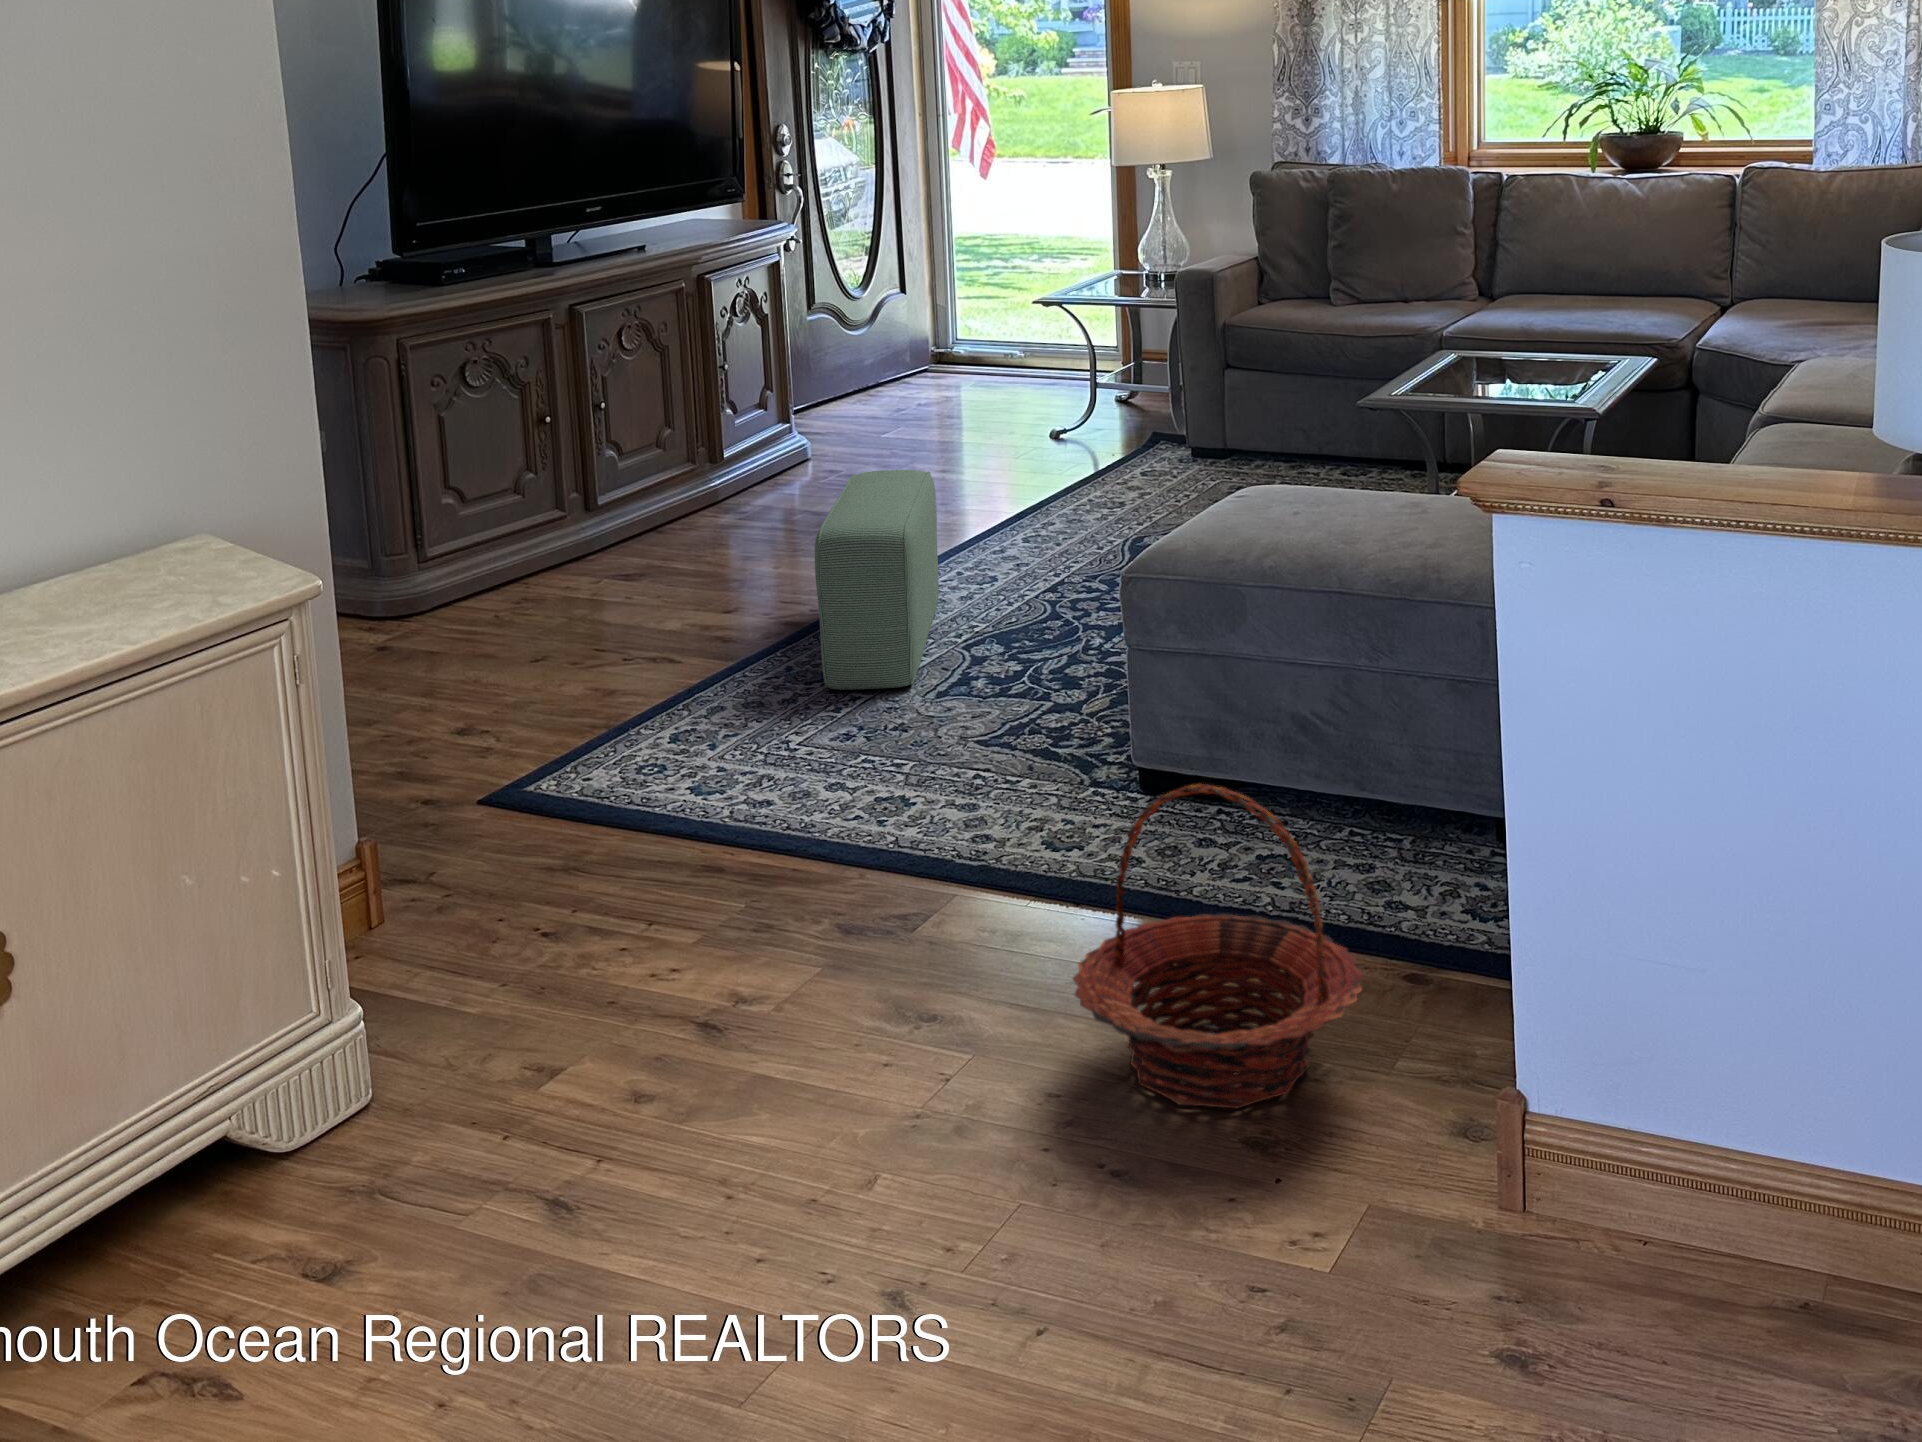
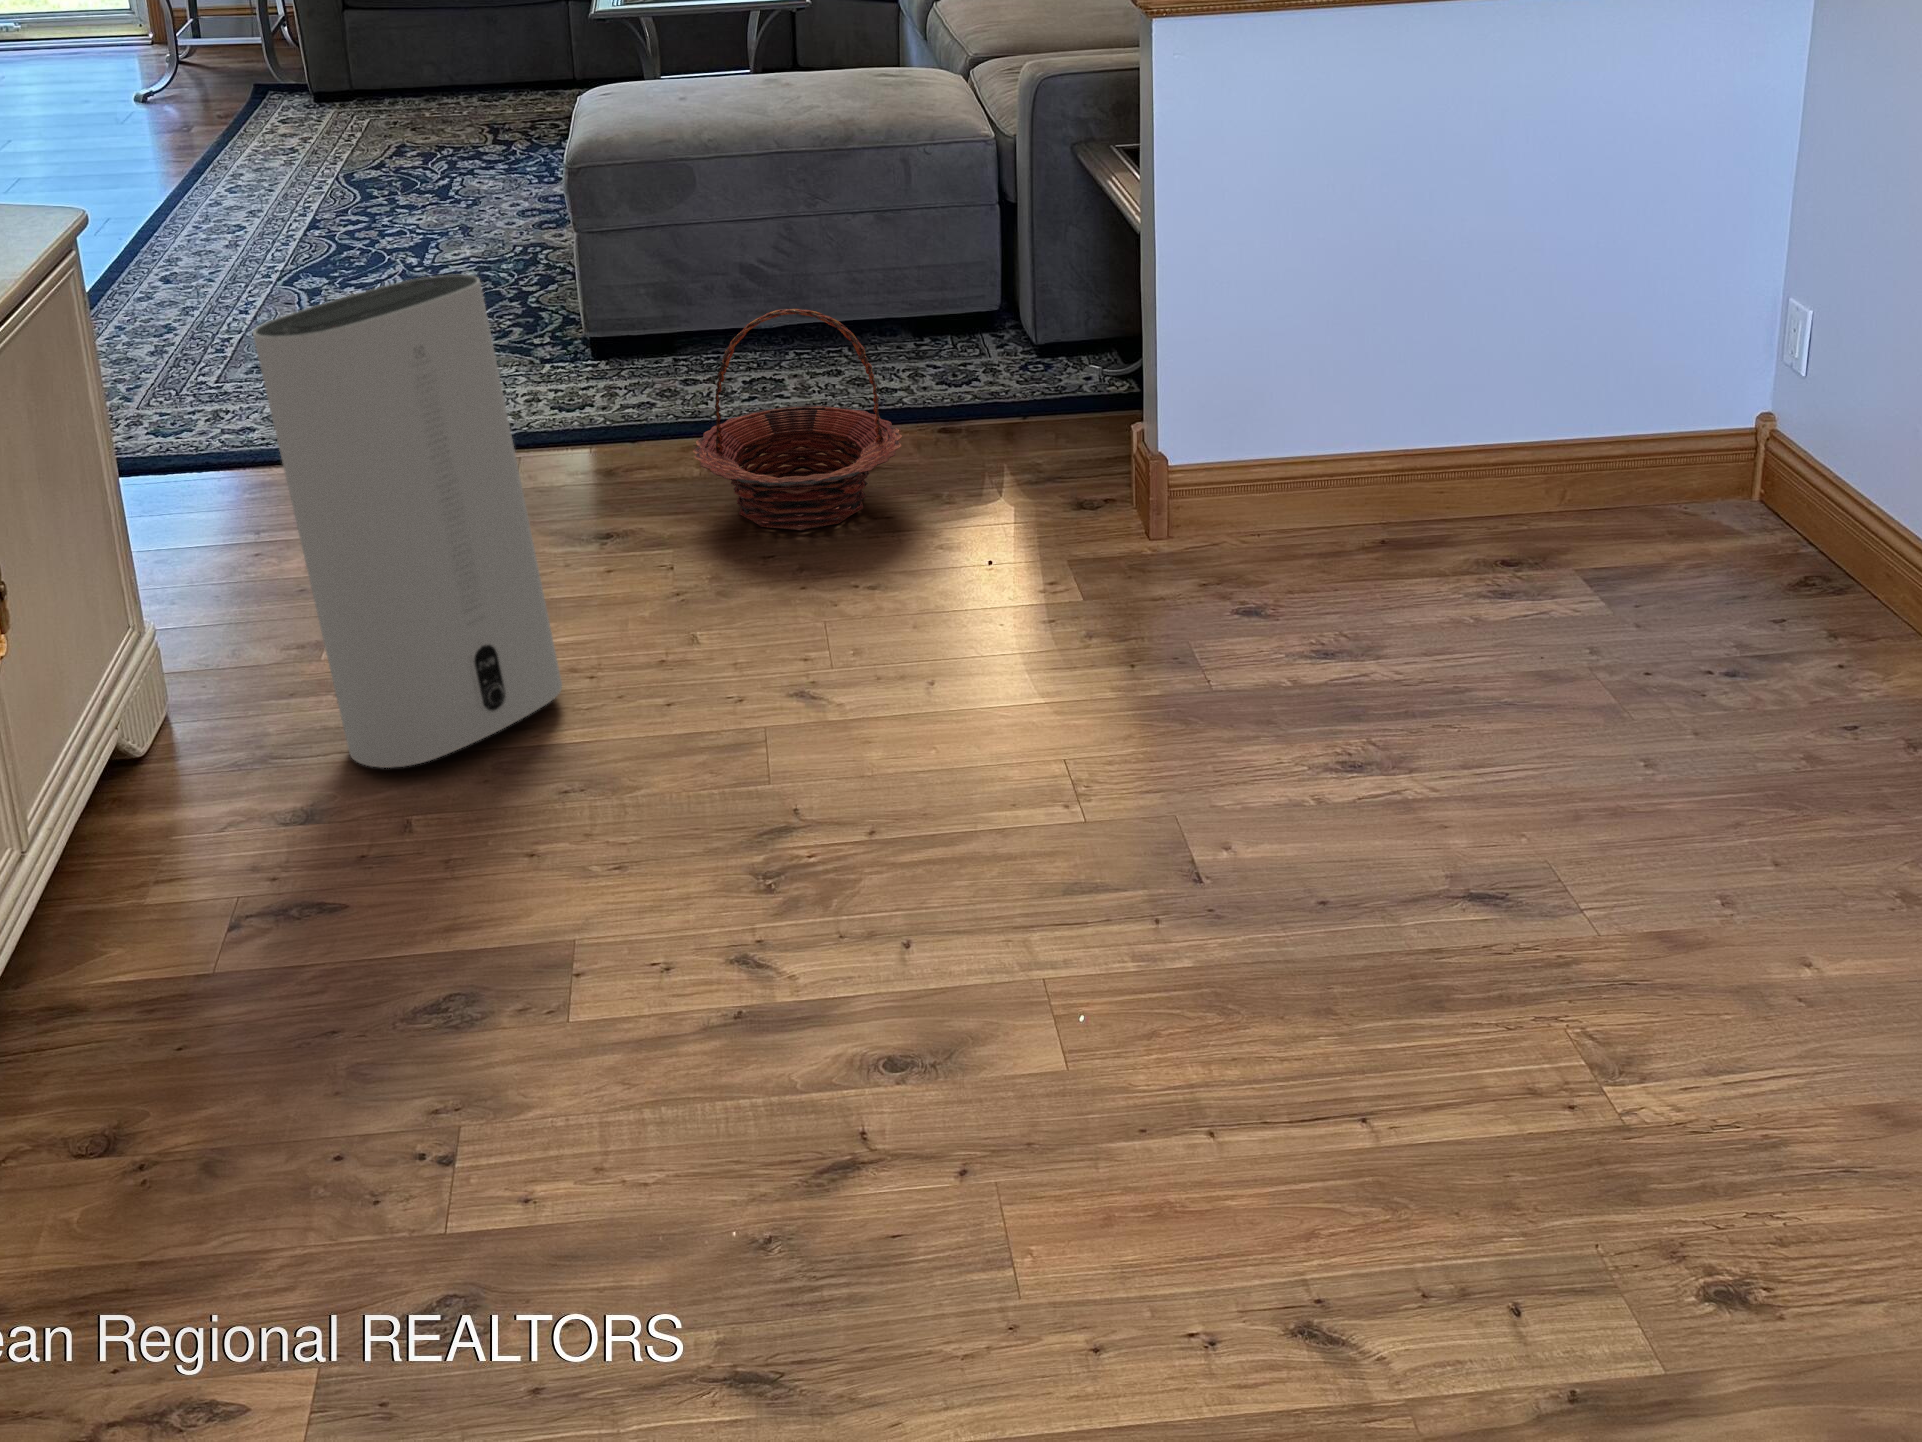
pouf: present [815,470,939,690] -> none [117,135,276,340]
air purifier: none [313,664,676,1332] -> present [253,275,562,768]

